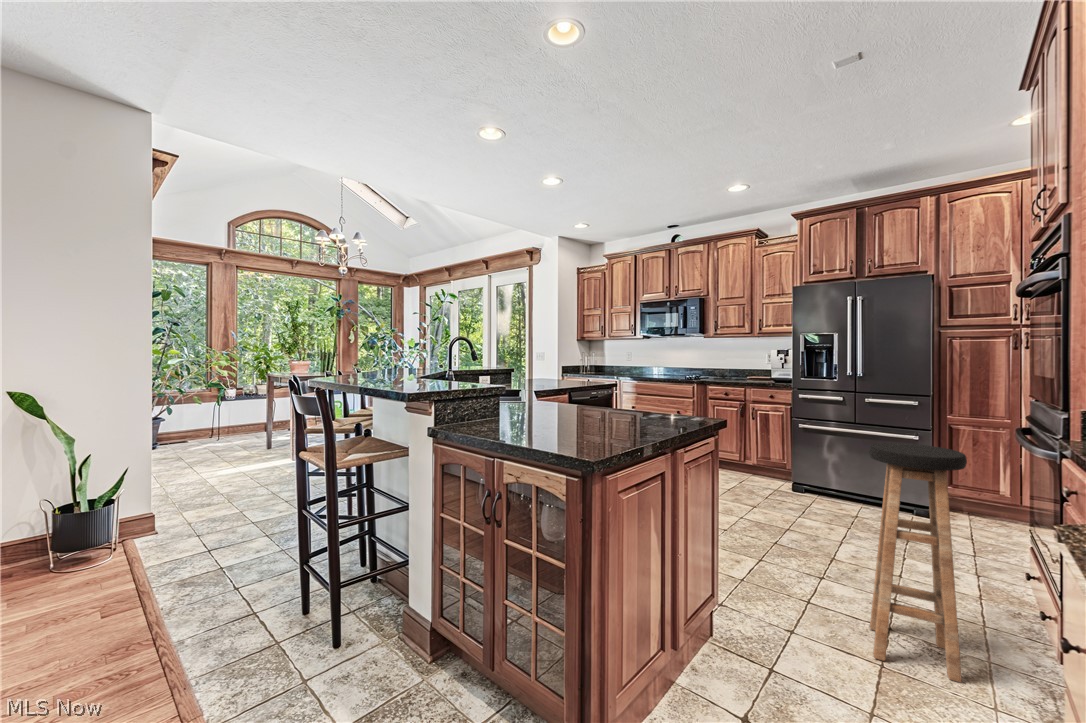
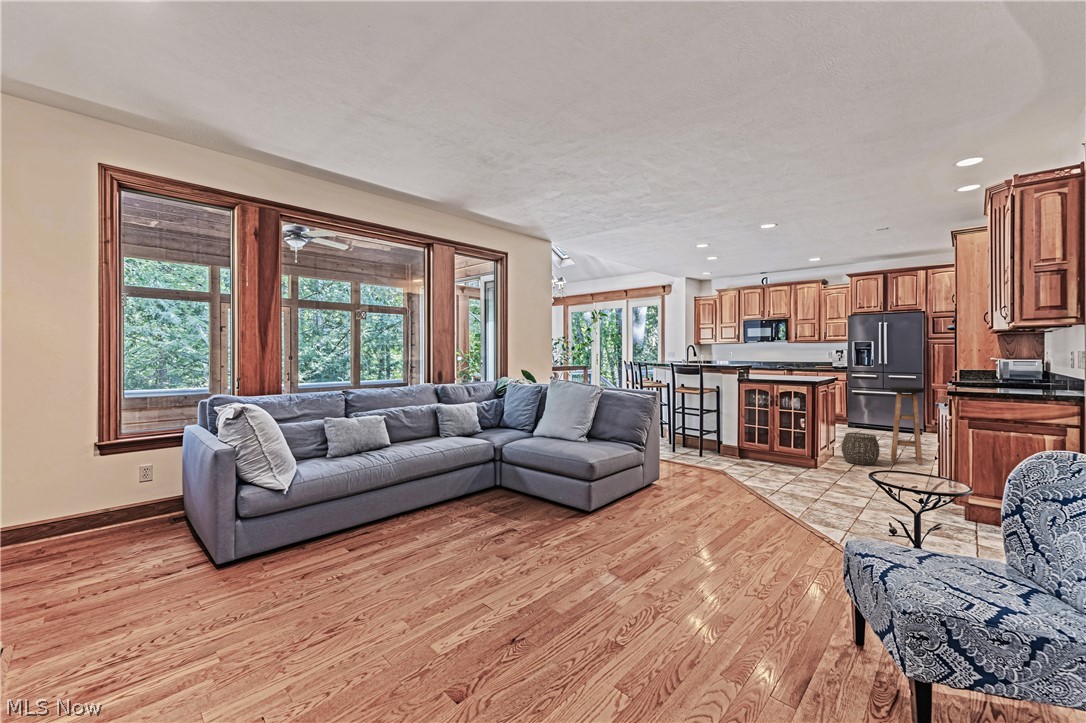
woven basket: none [739,565,841,680] -> present [842,433,880,465]

